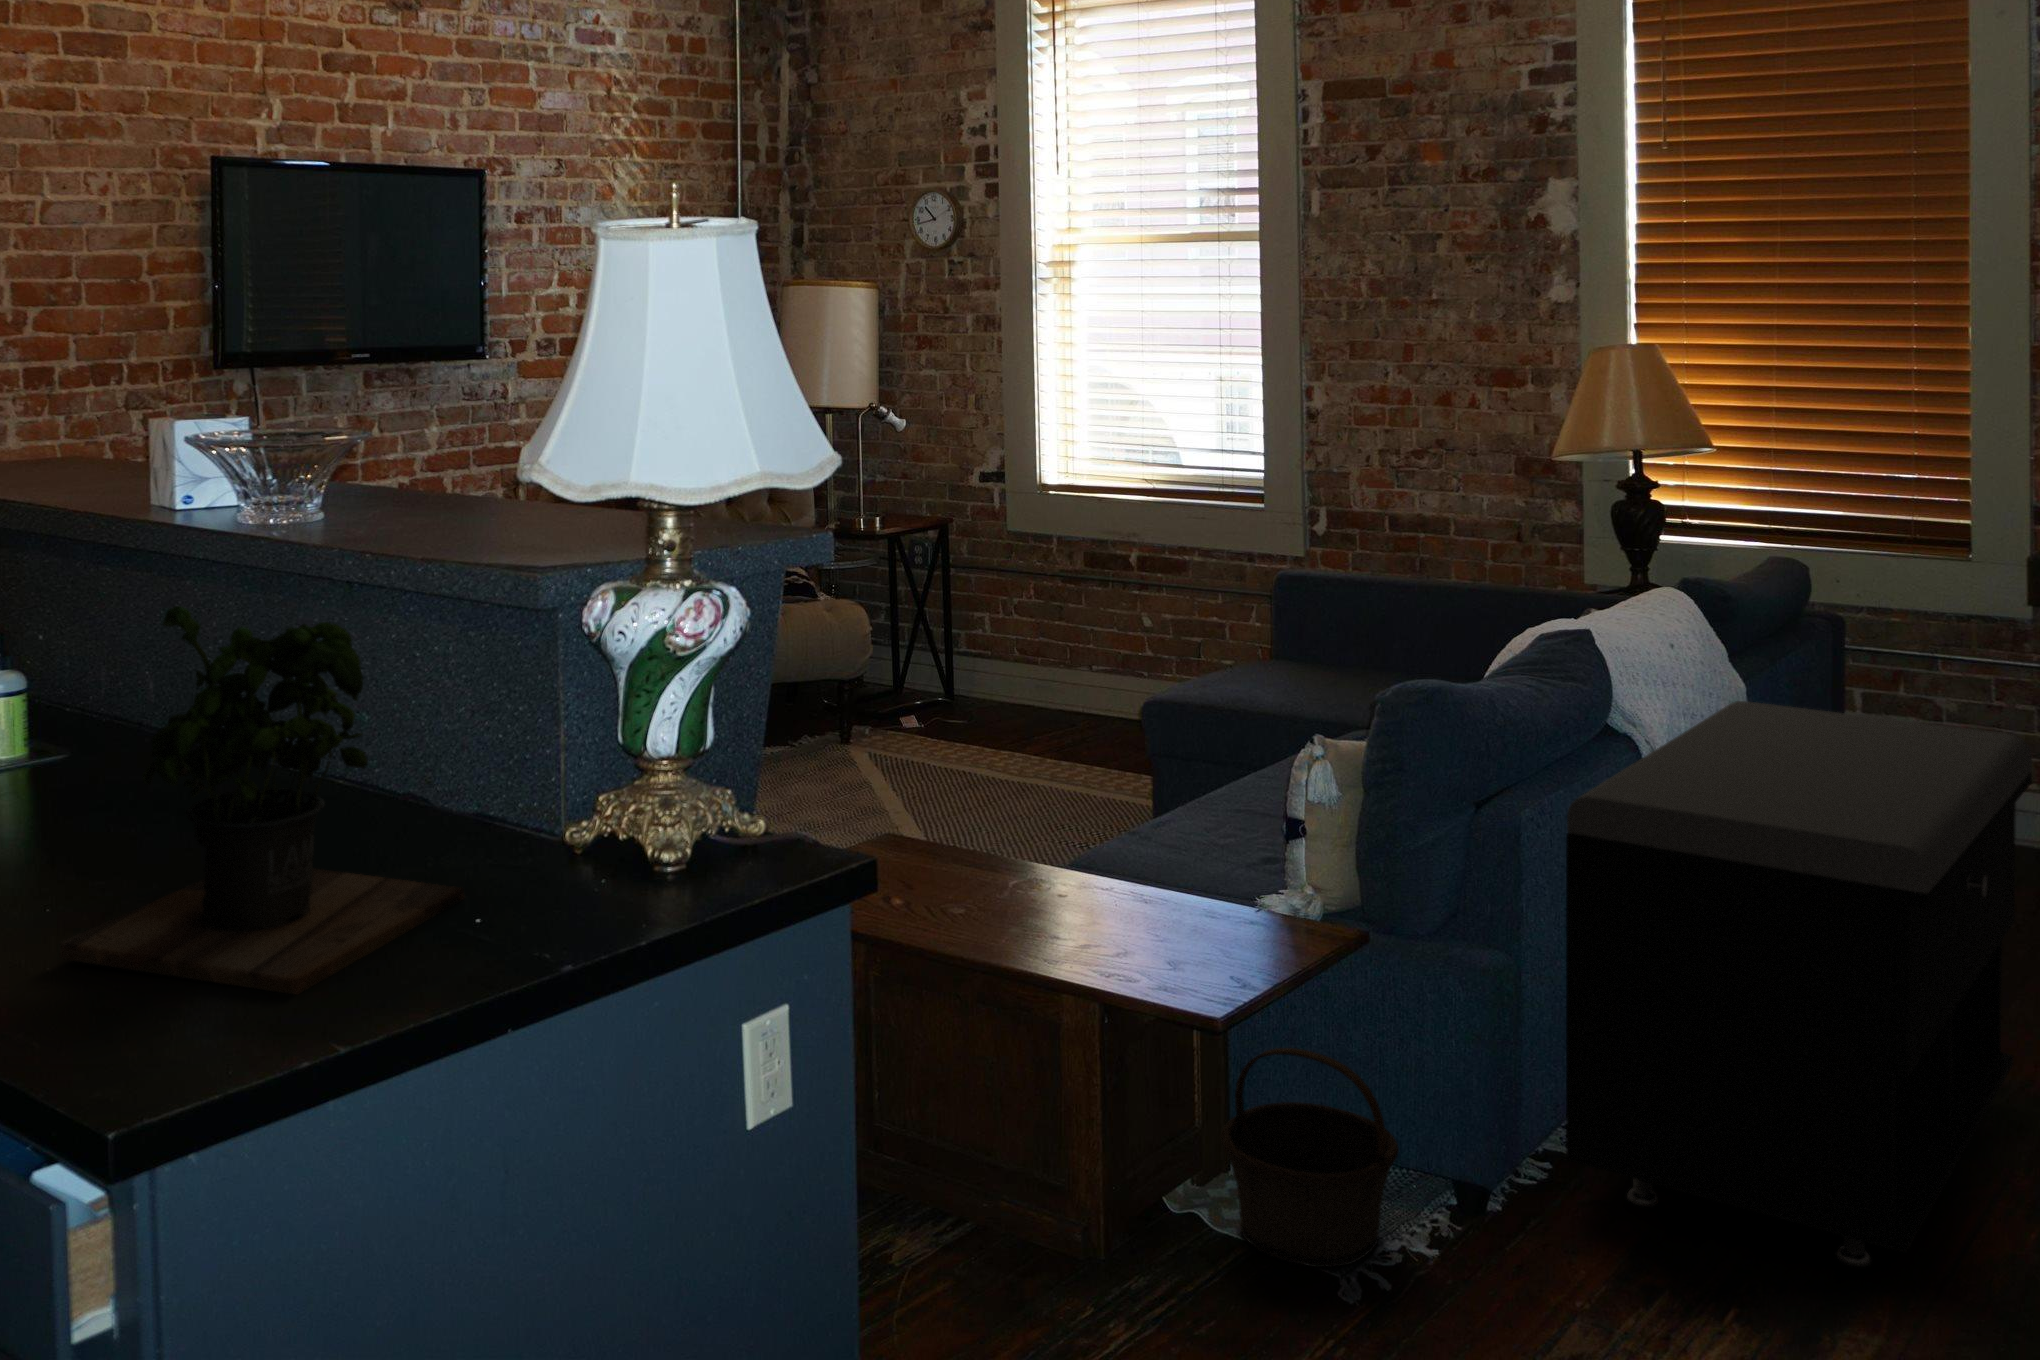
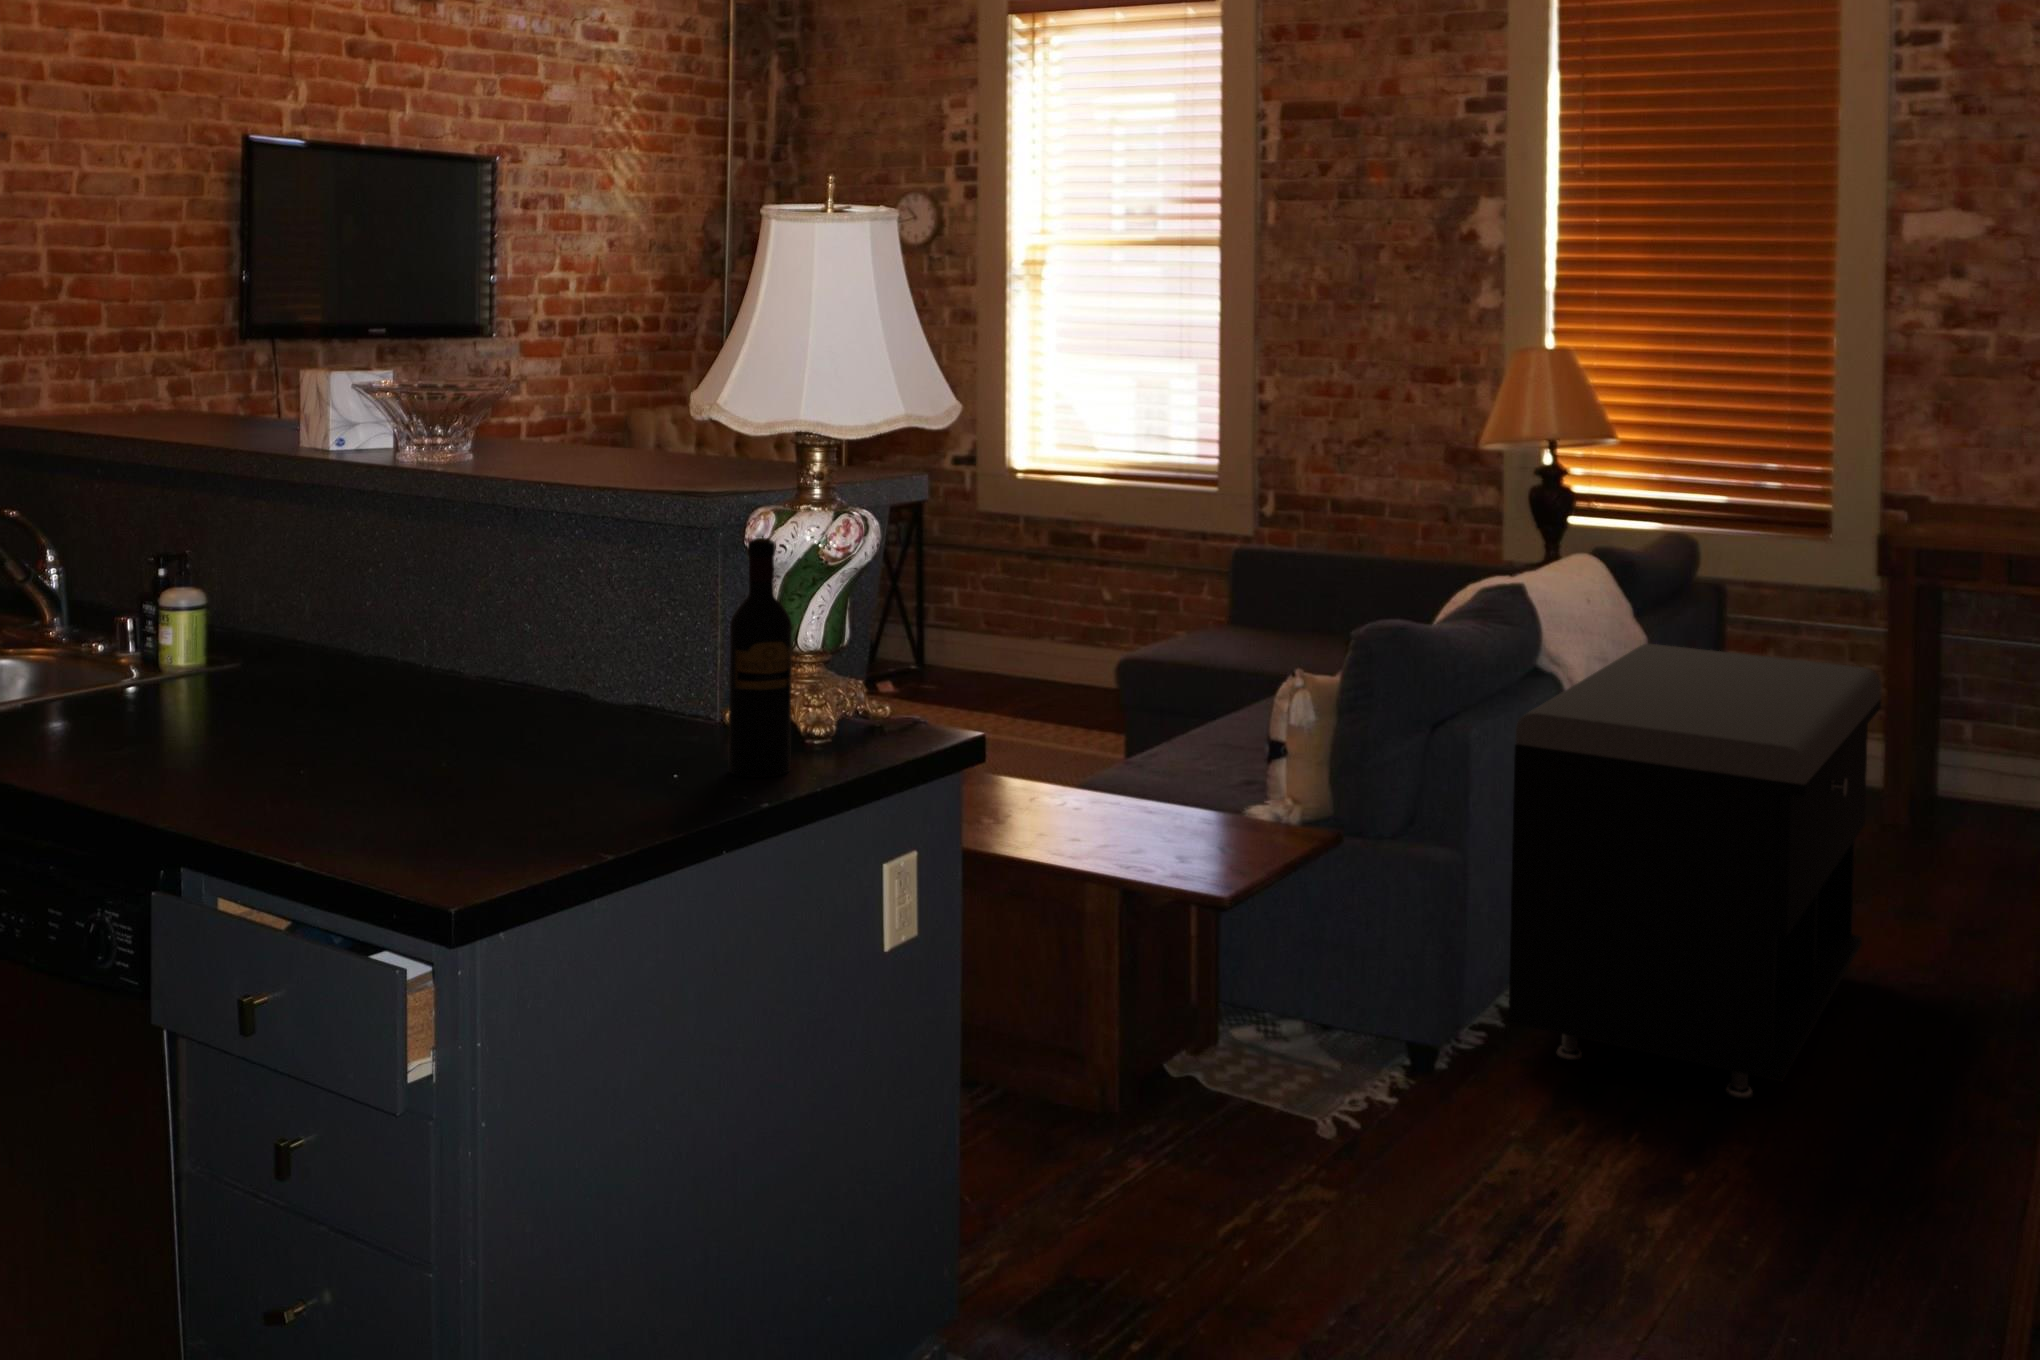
potted plant: present [59,606,464,995] -> none [315,511,650,831]
wine bottle: none [547,632,622,919] -> present [729,538,792,778]
basket: present [1220,1048,1399,1267] -> none [1224,929,1375,1112]

